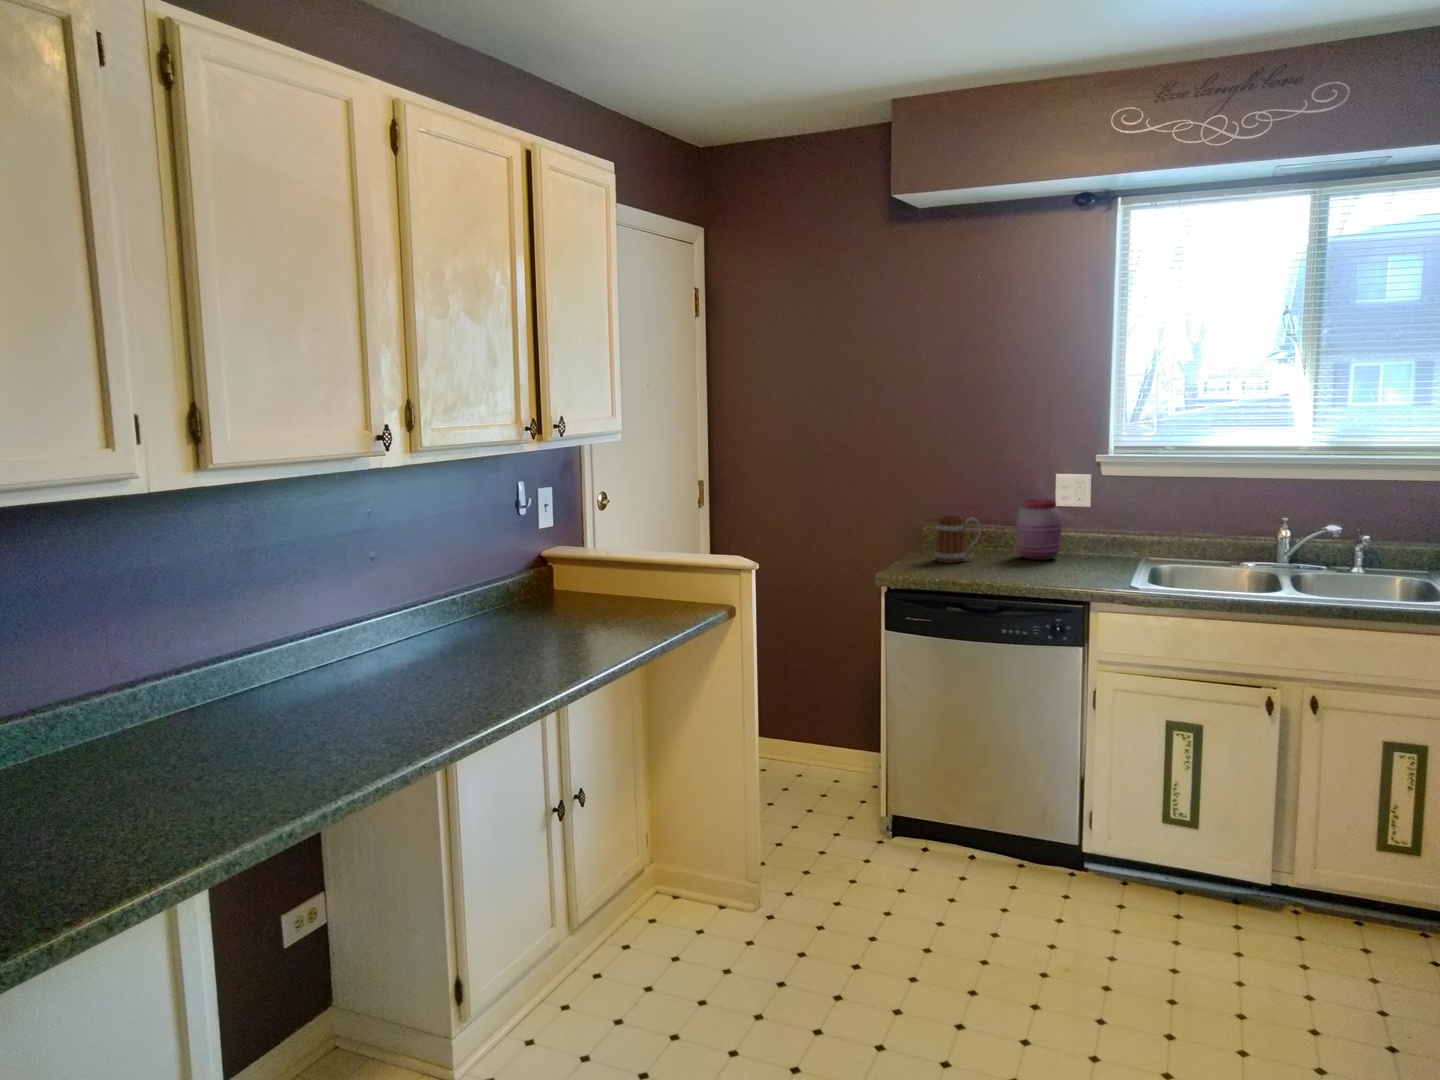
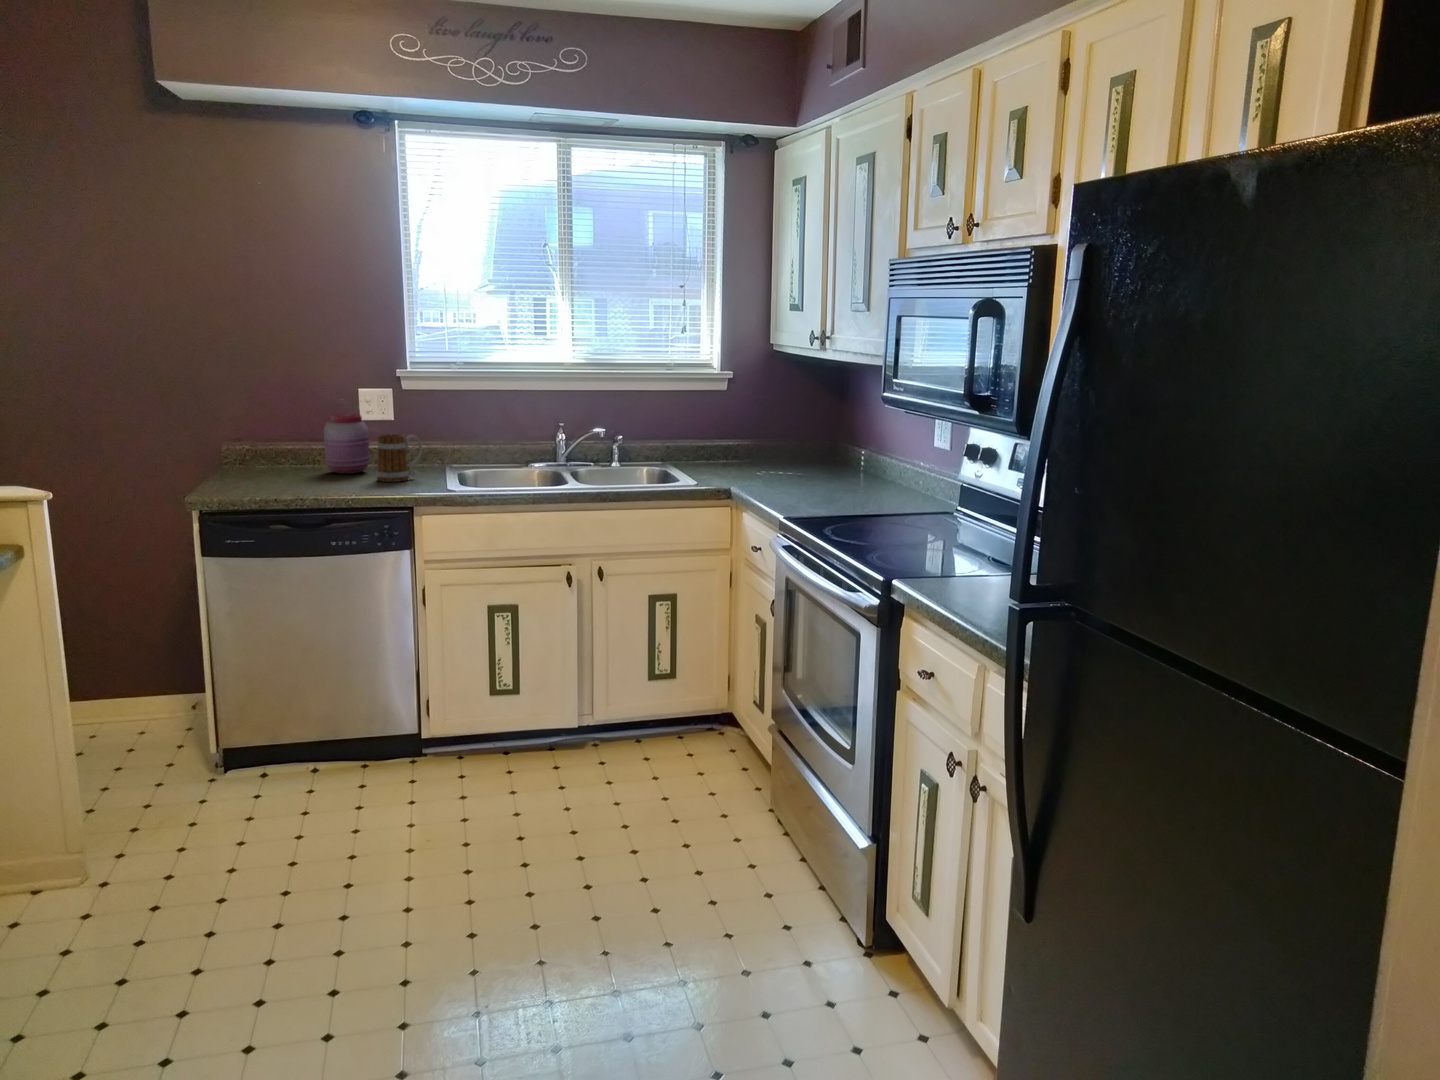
mug: present [935,516,981,563] -> present [376,434,422,482]

